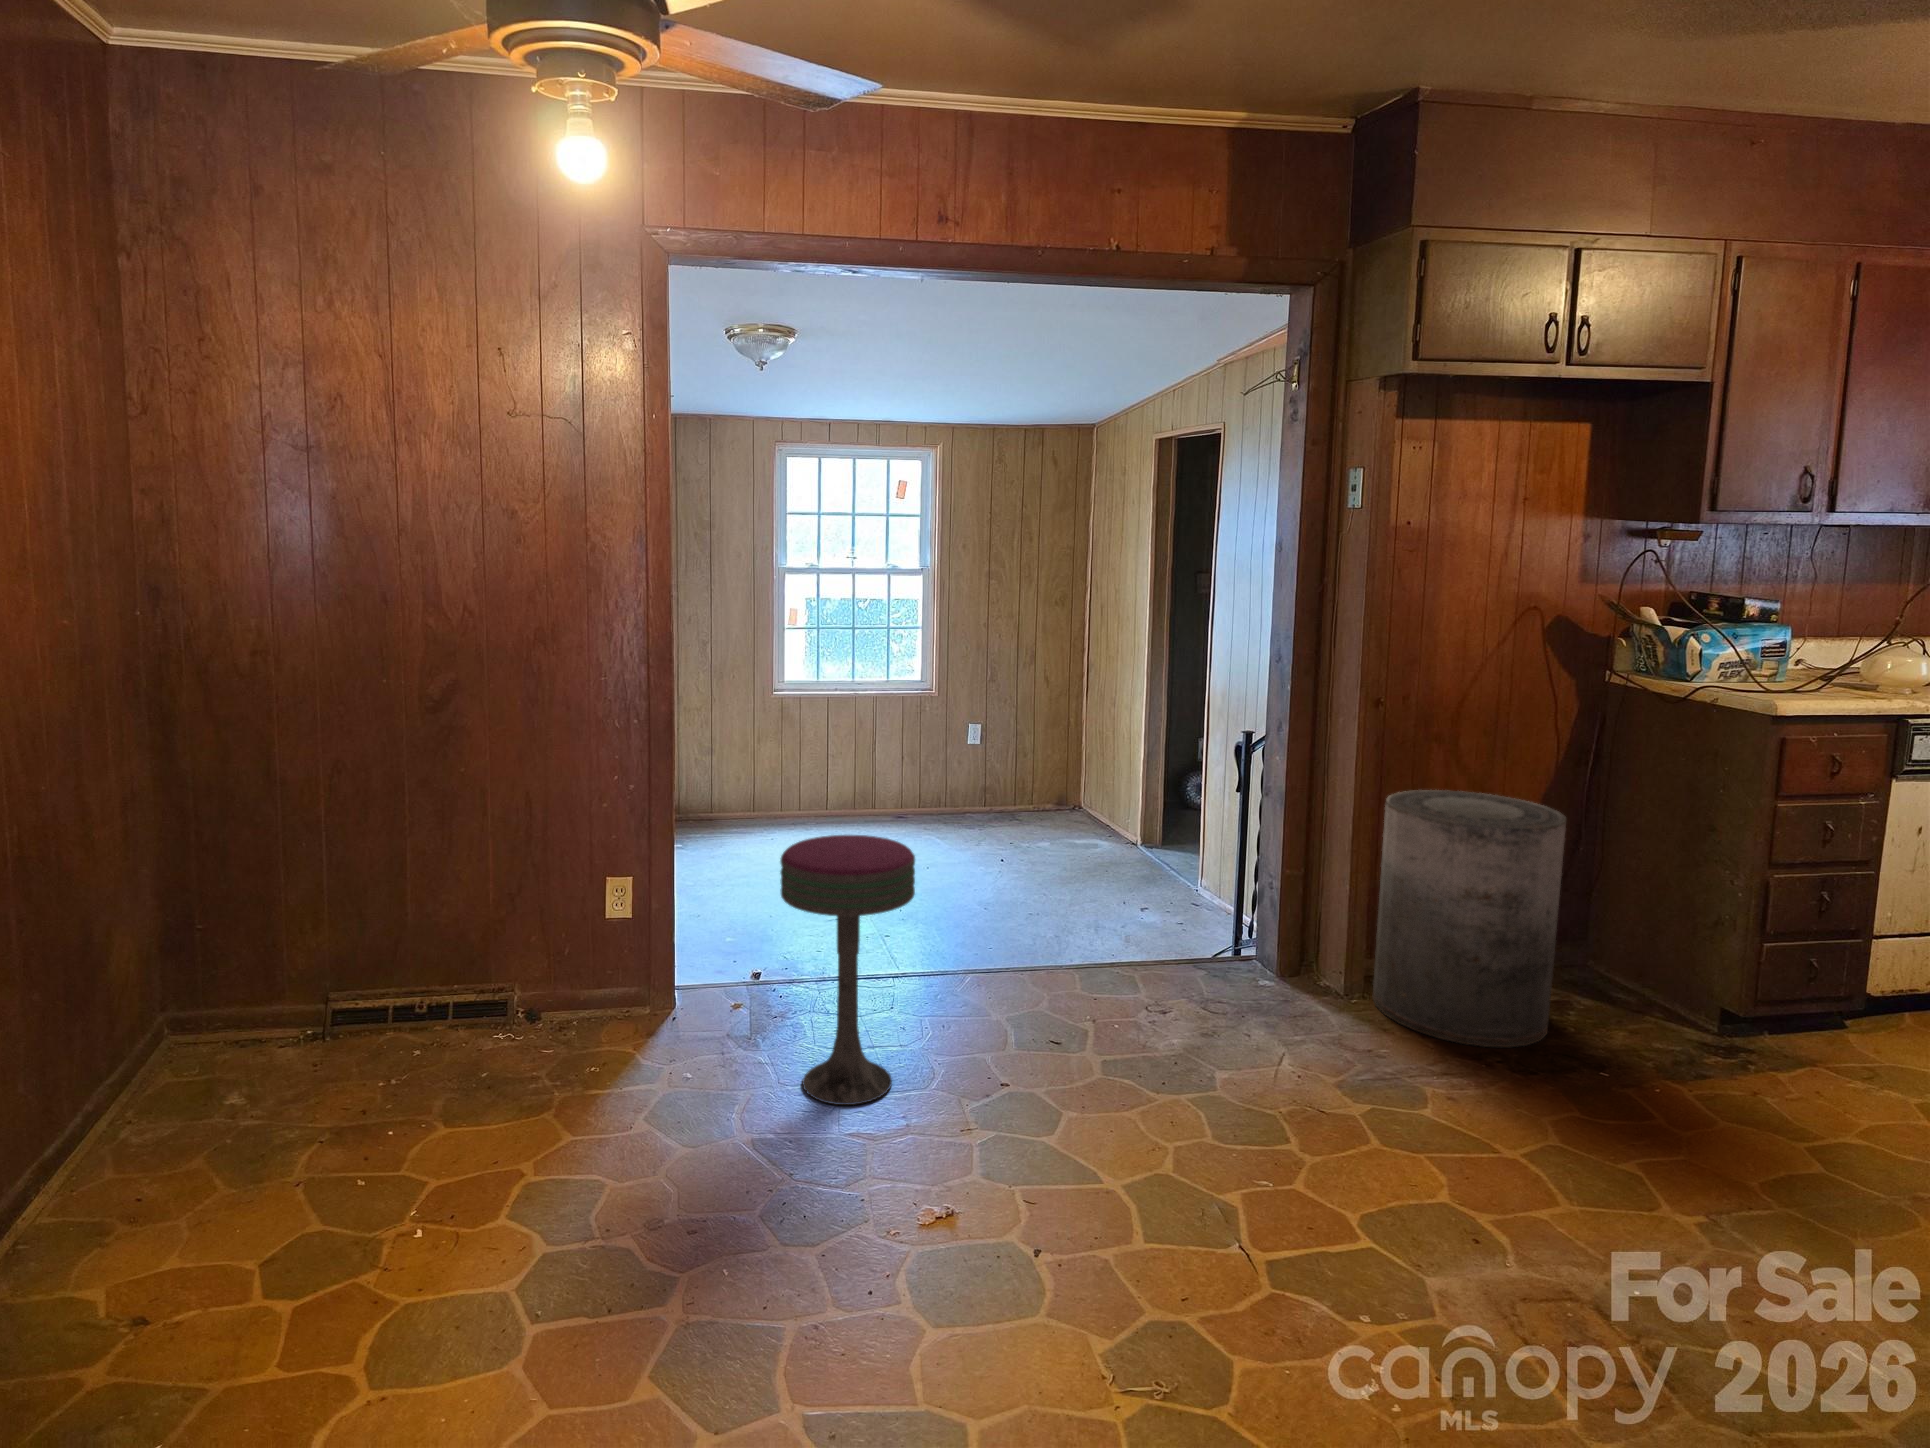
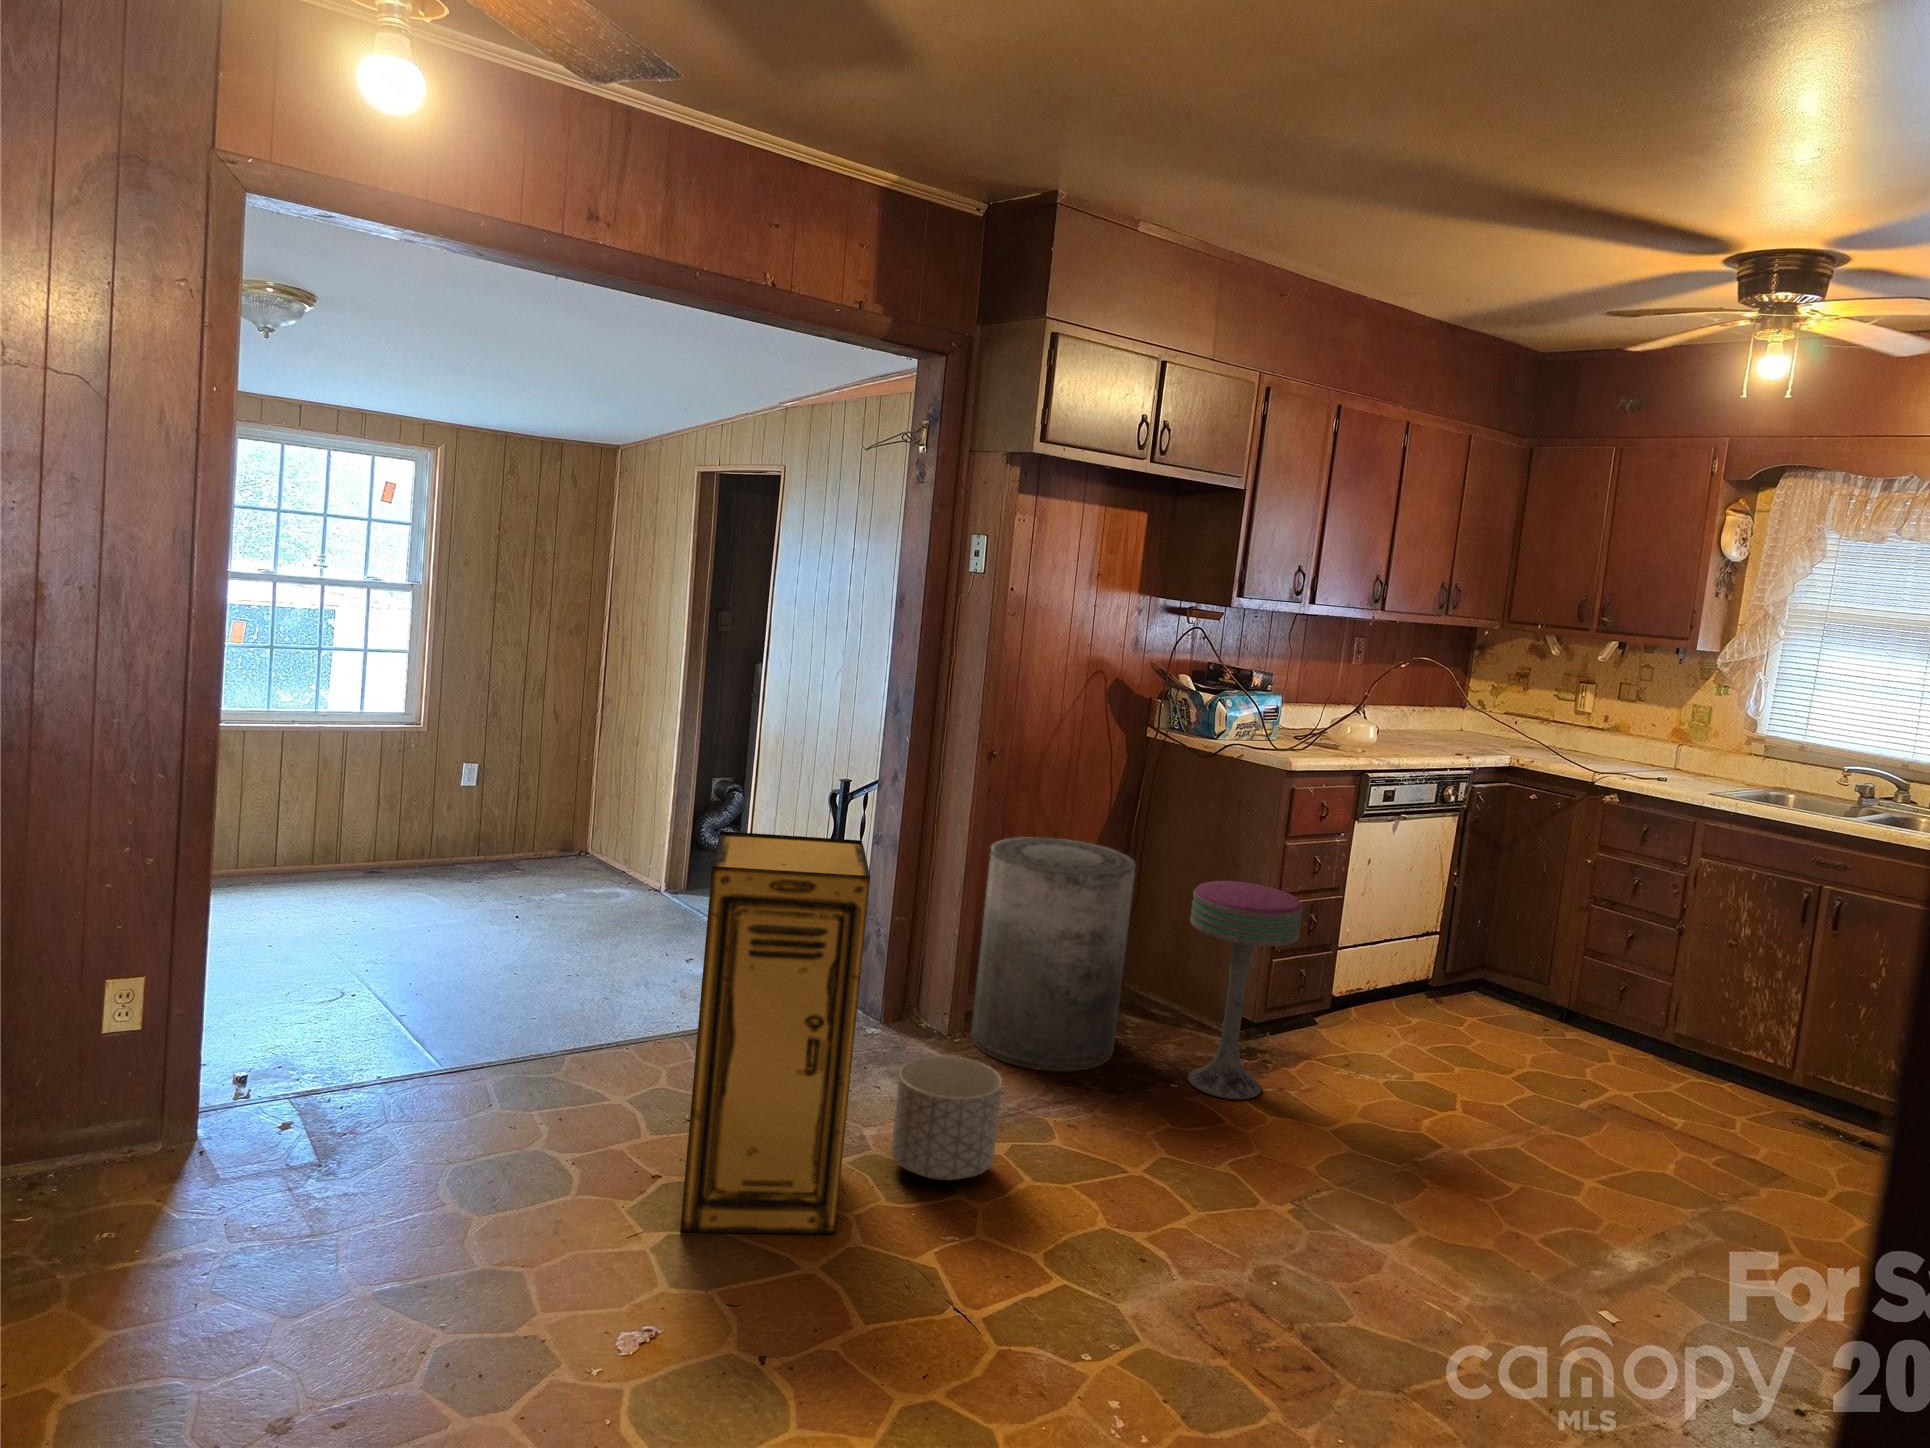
storage cabinet: none [1007,761,1191,1172] -> present [681,831,870,1234]
bar stool: present [780,835,915,1105] -> present [1188,881,1303,1099]
planter: none [1239,1005,1360,1141] -> present [891,1056,1002,1181]

